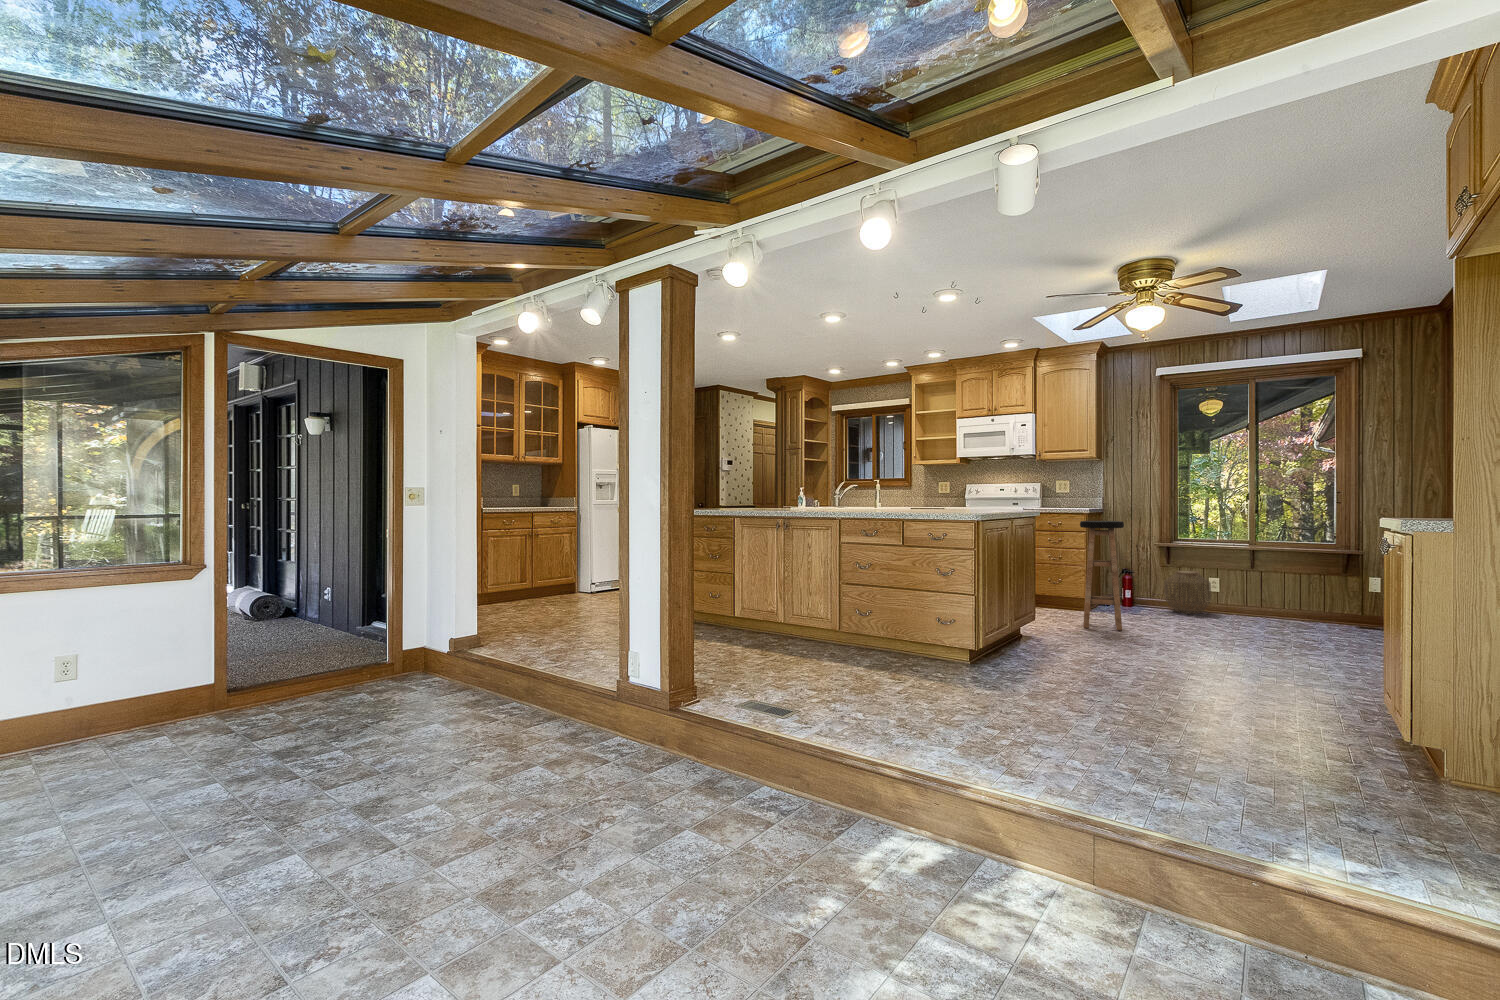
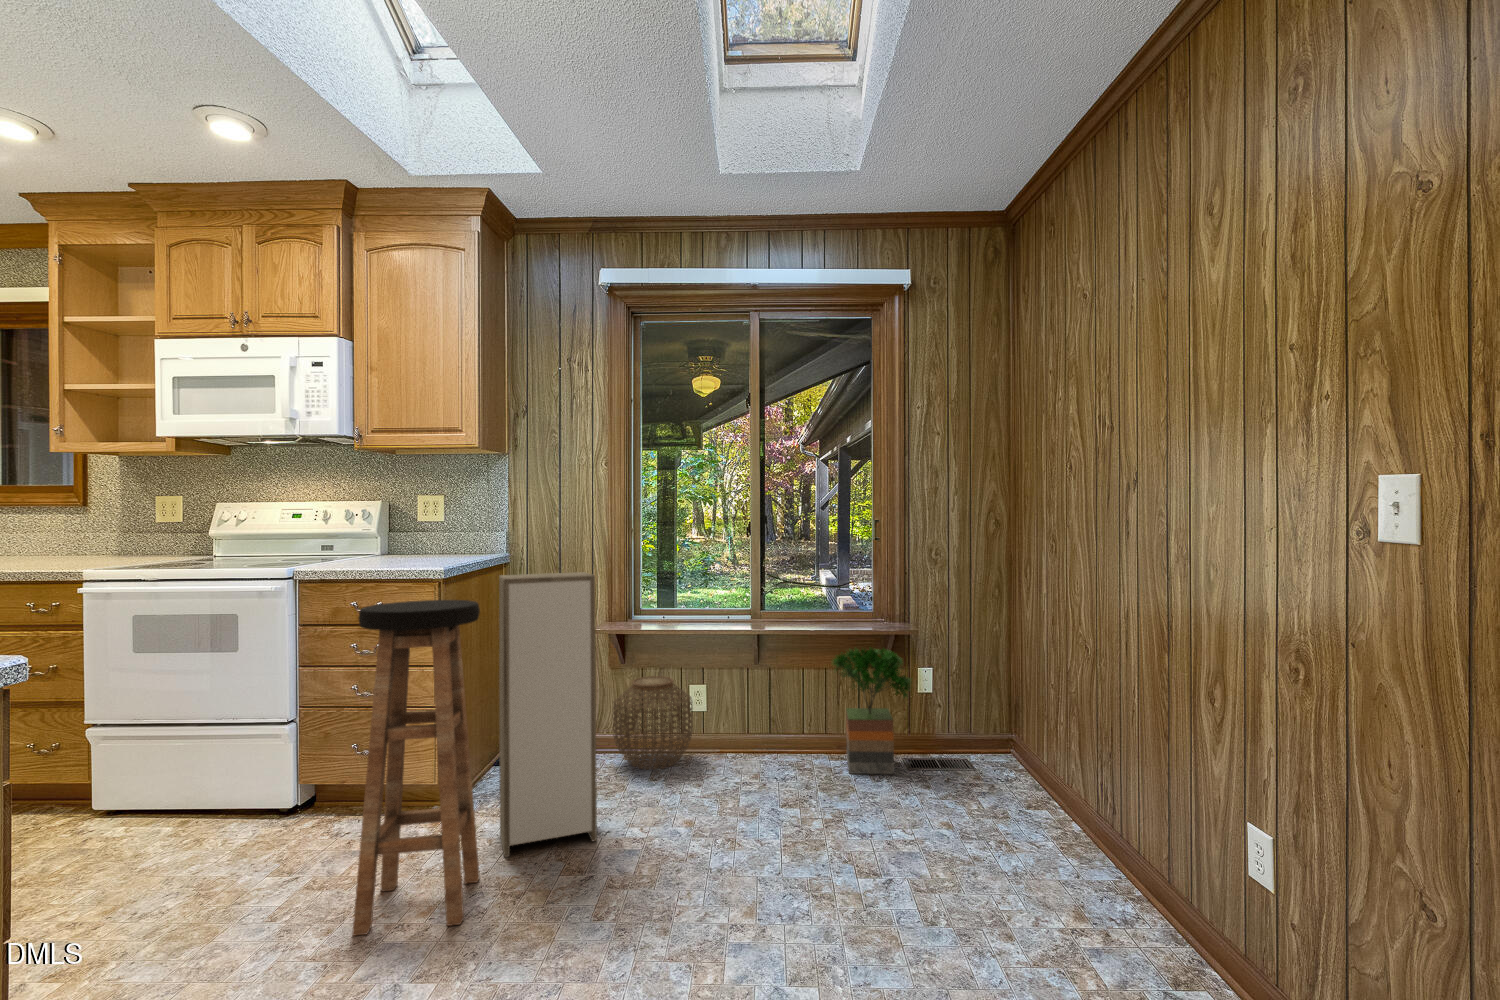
storage cabinet: none [1120,514,1167,624] -> present [499,572,597,857]
potted tree: none [1300,560,1358,628] -> present [833,647,912,774]

